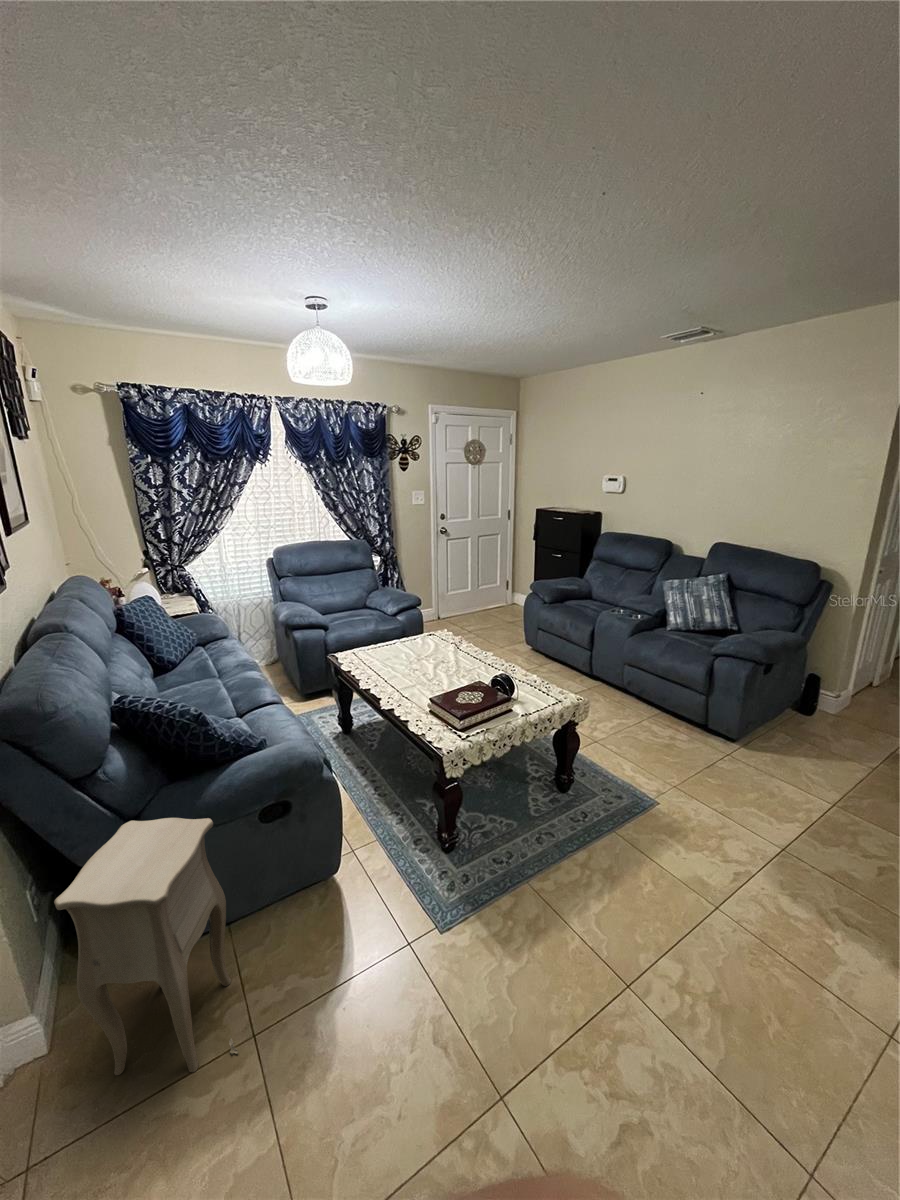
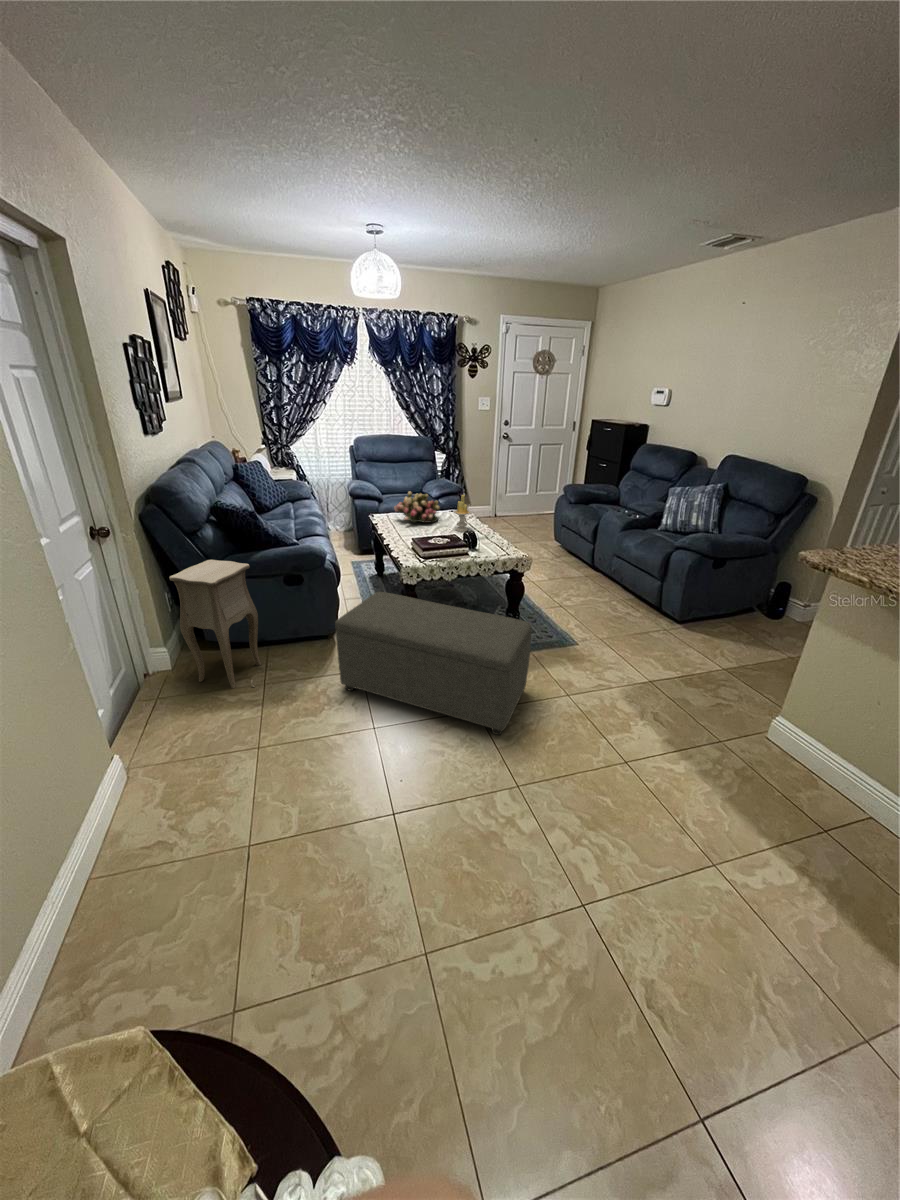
flower arrangement: none [370,621,429,663] -> present [394,491,440,523]
candle: none [457,622,480,669] -> present [454,495,471,532]
ottoman: none [395,806,728,1037] -> present [335,592,531,735]

